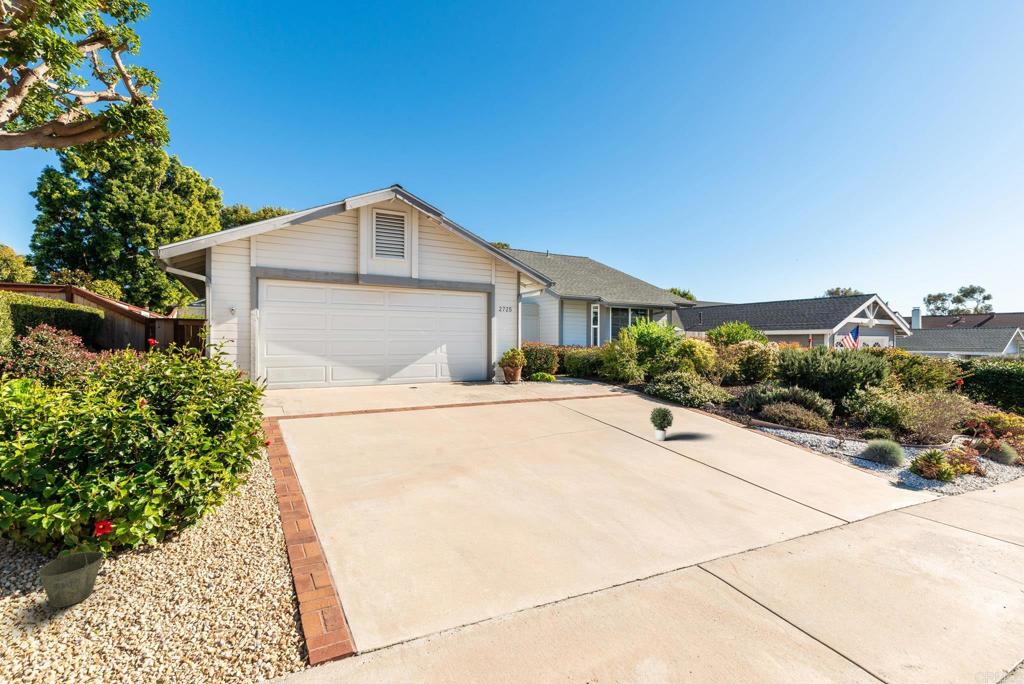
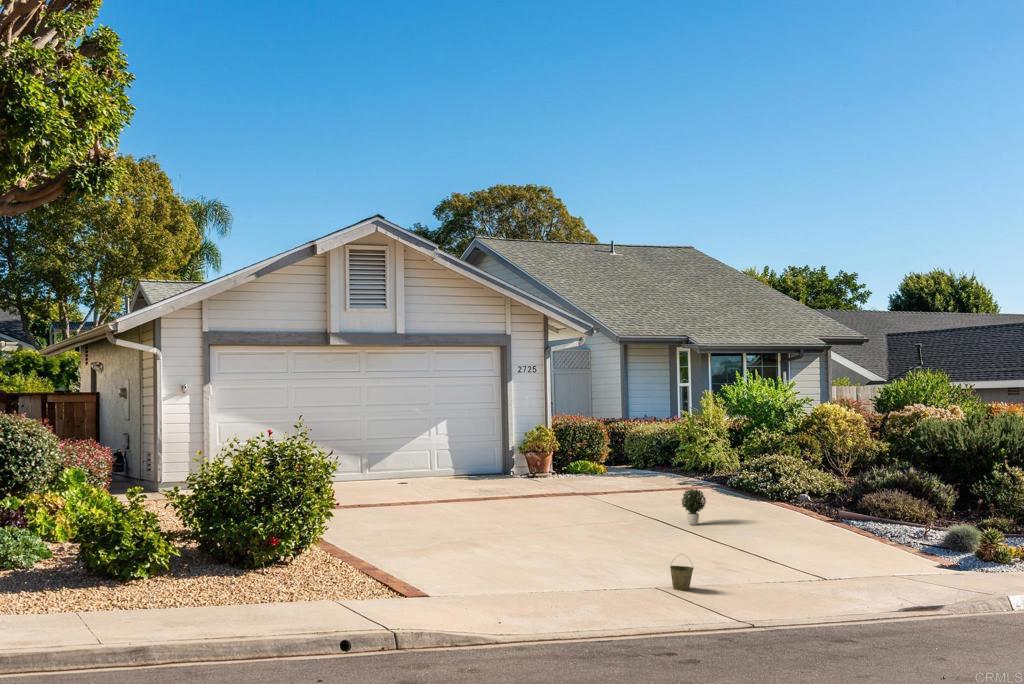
bucket: present [38,538,104,608] -> present [670,566,694,590]

